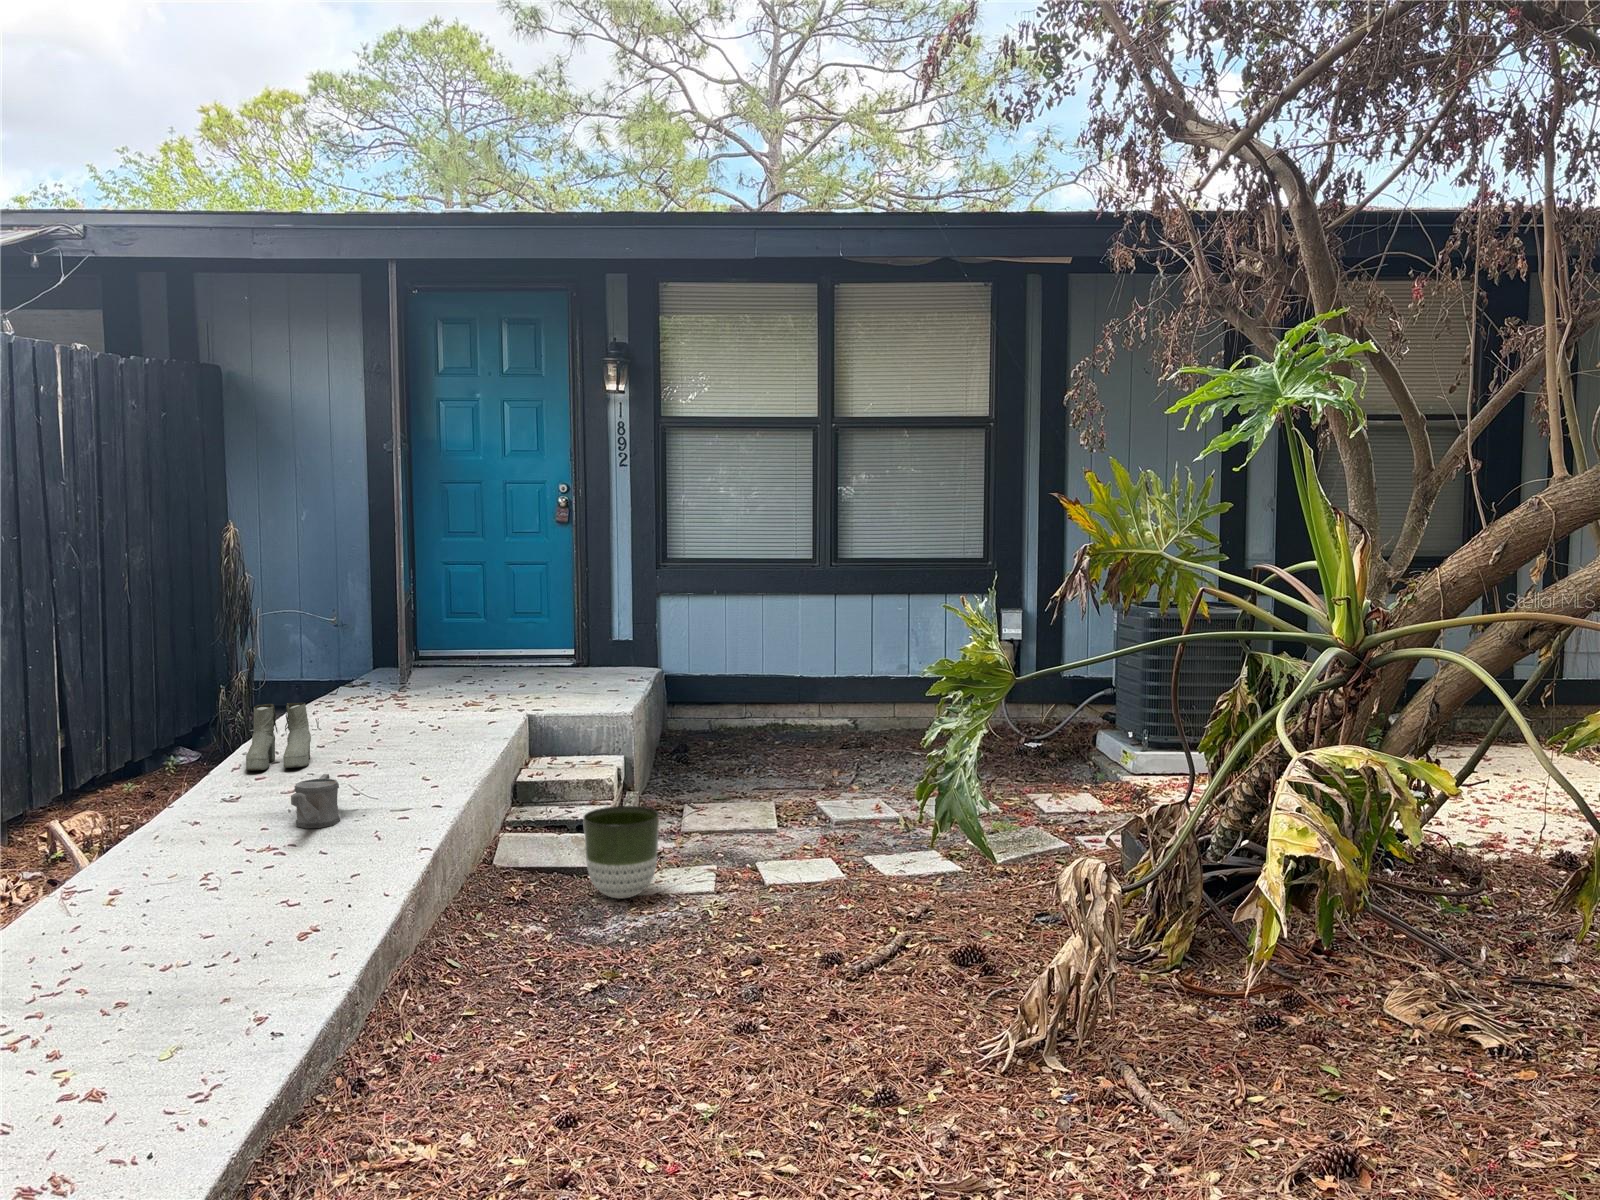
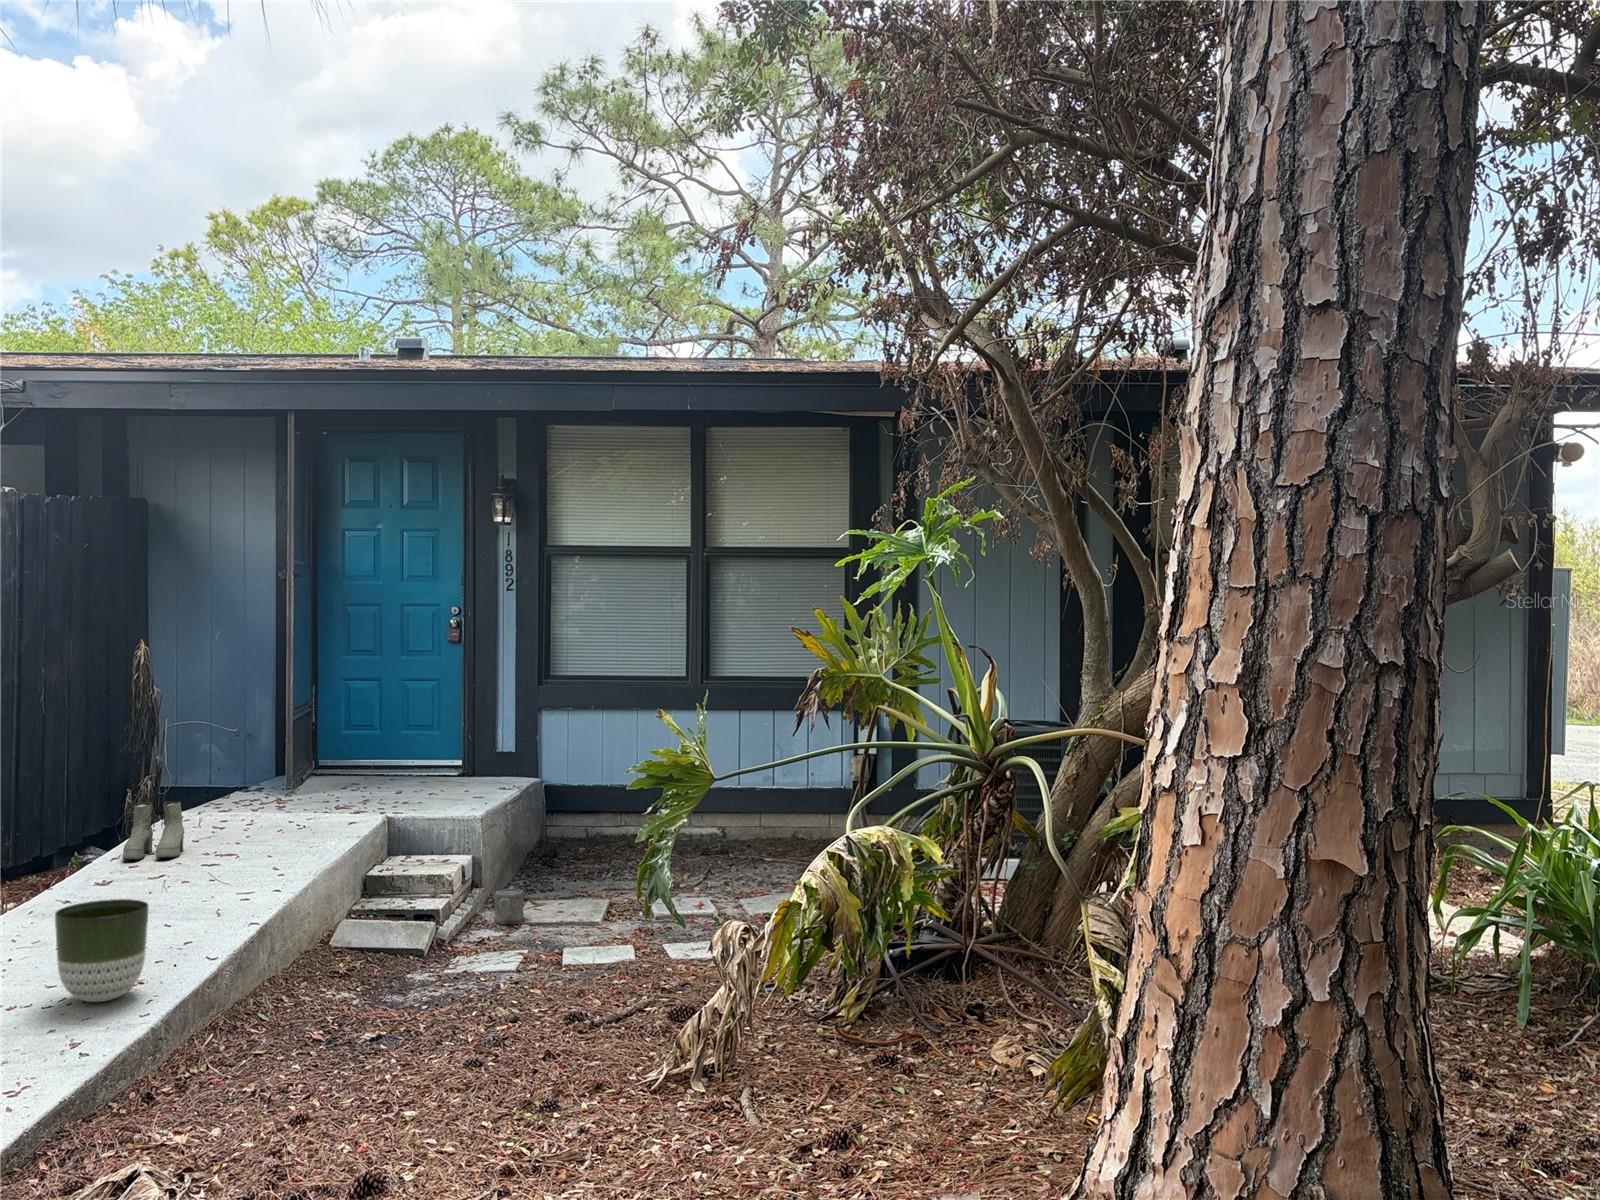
watering can: present [291,774,340,828] -> present [494,886,525,924]
planter: present [583,806,659,899] -> present [55,899,149,1002]

